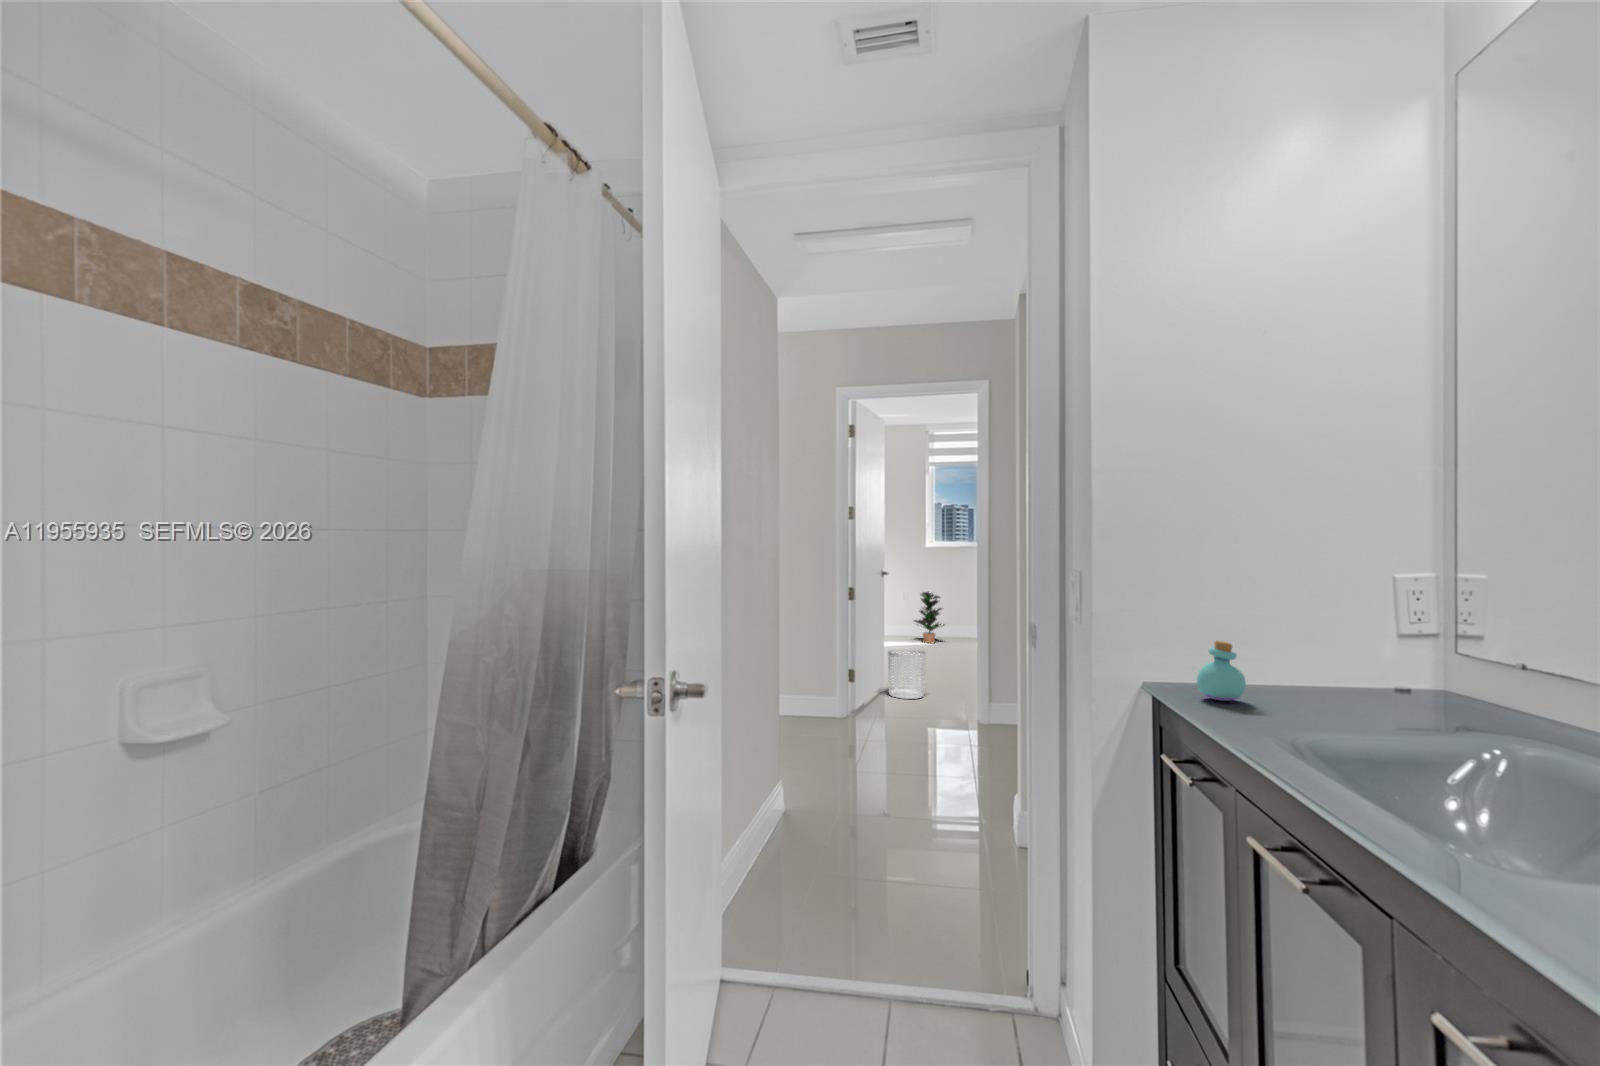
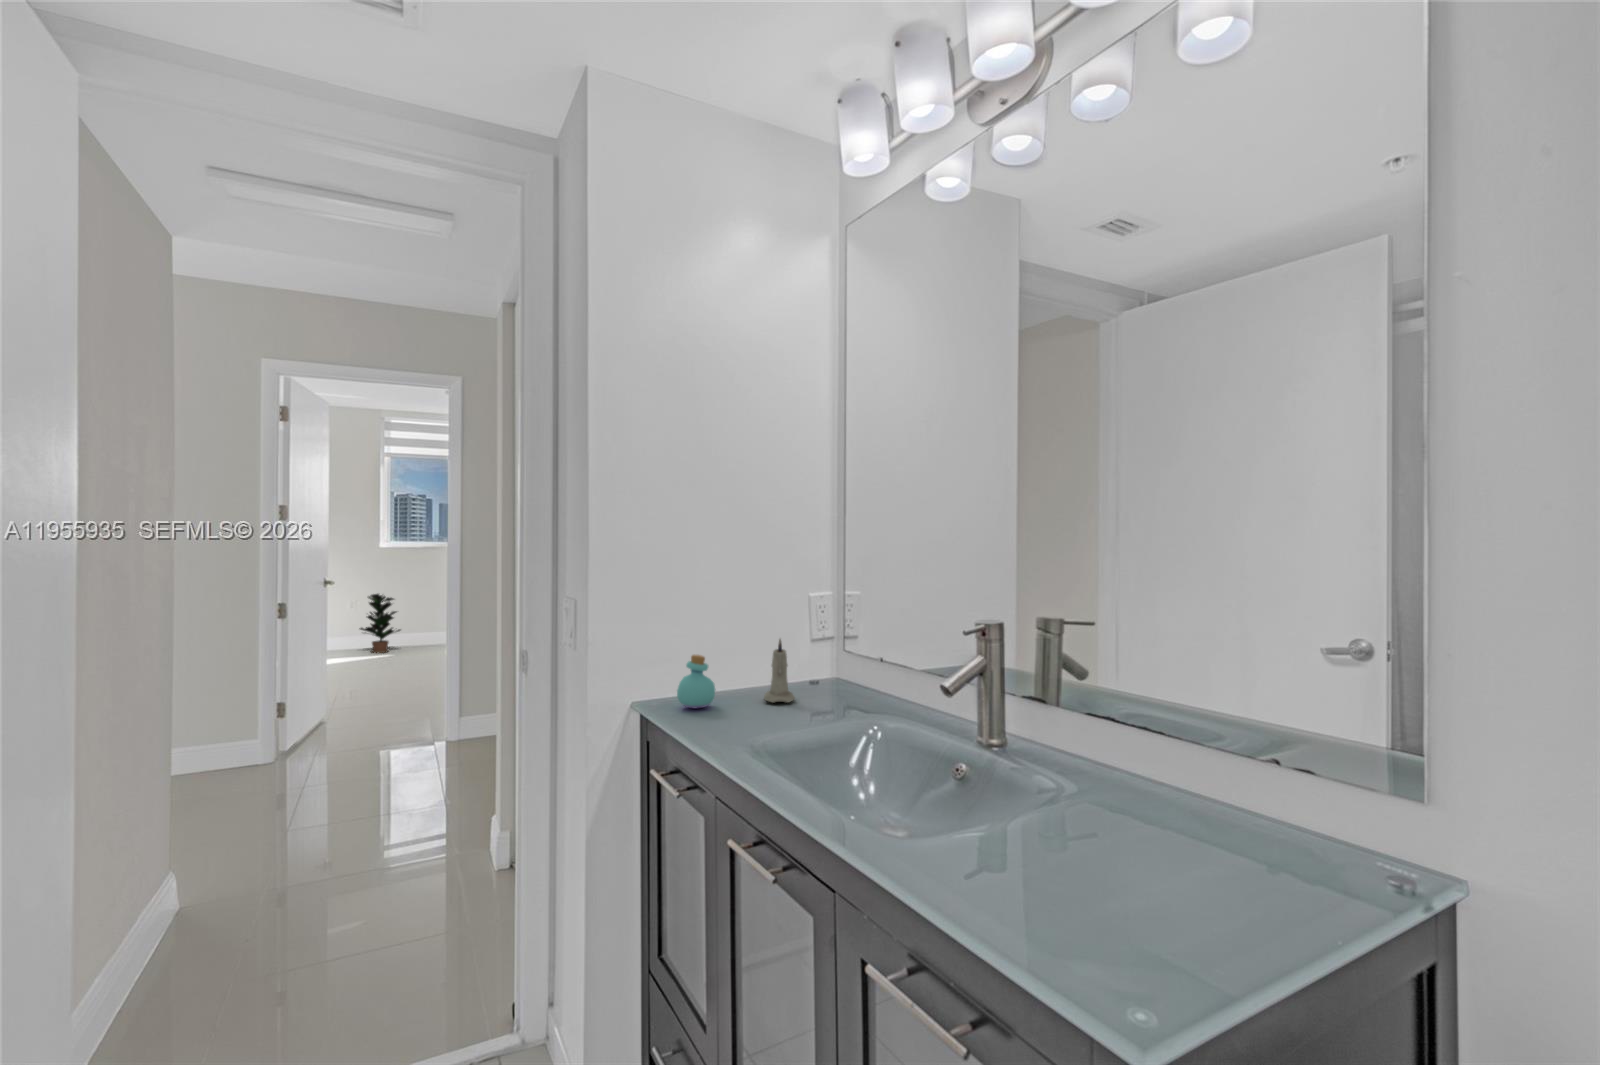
candle: none [1313,631,1362,712] -> present [764,639,795,703]
waste bin: present [888,648,926,699] -> none [328,666,379,727]

